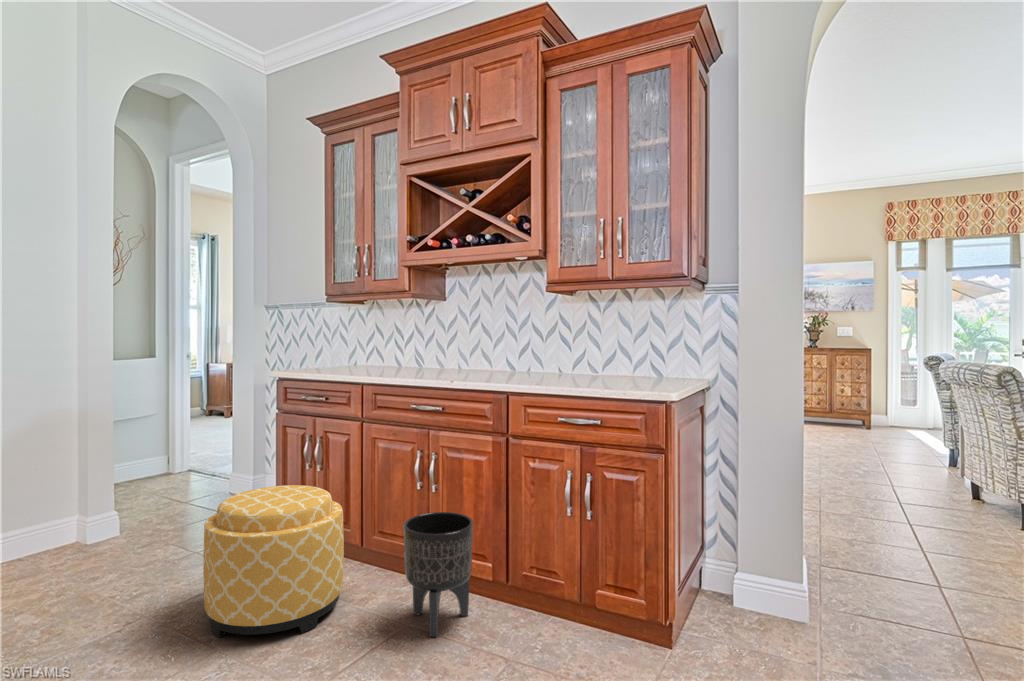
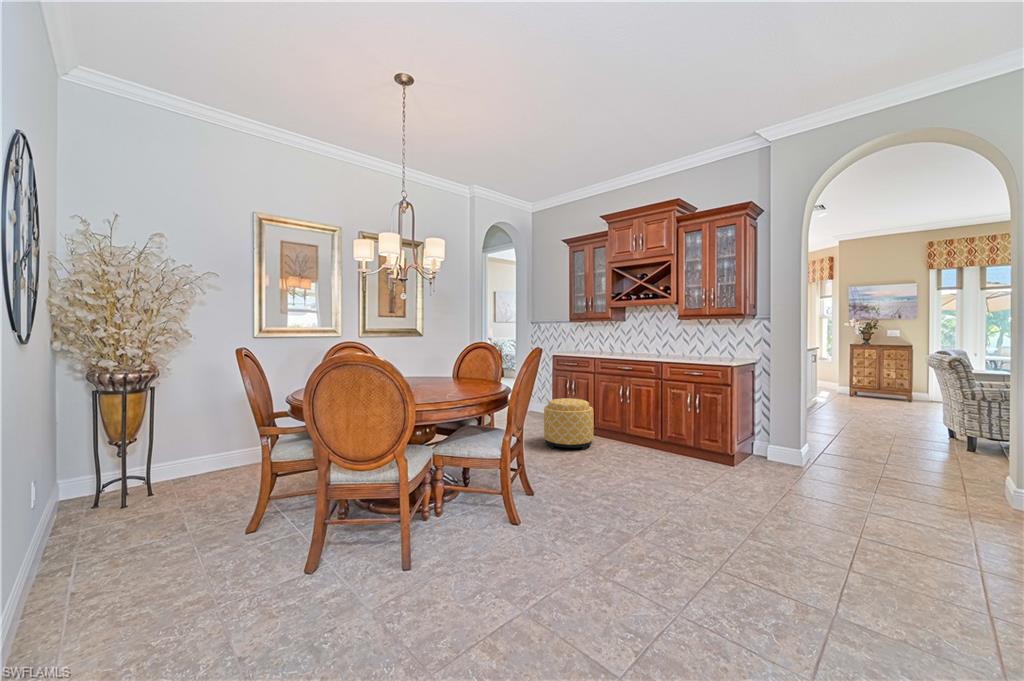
planter: present [403,512,474,637] -> none [620,411,648,455]

